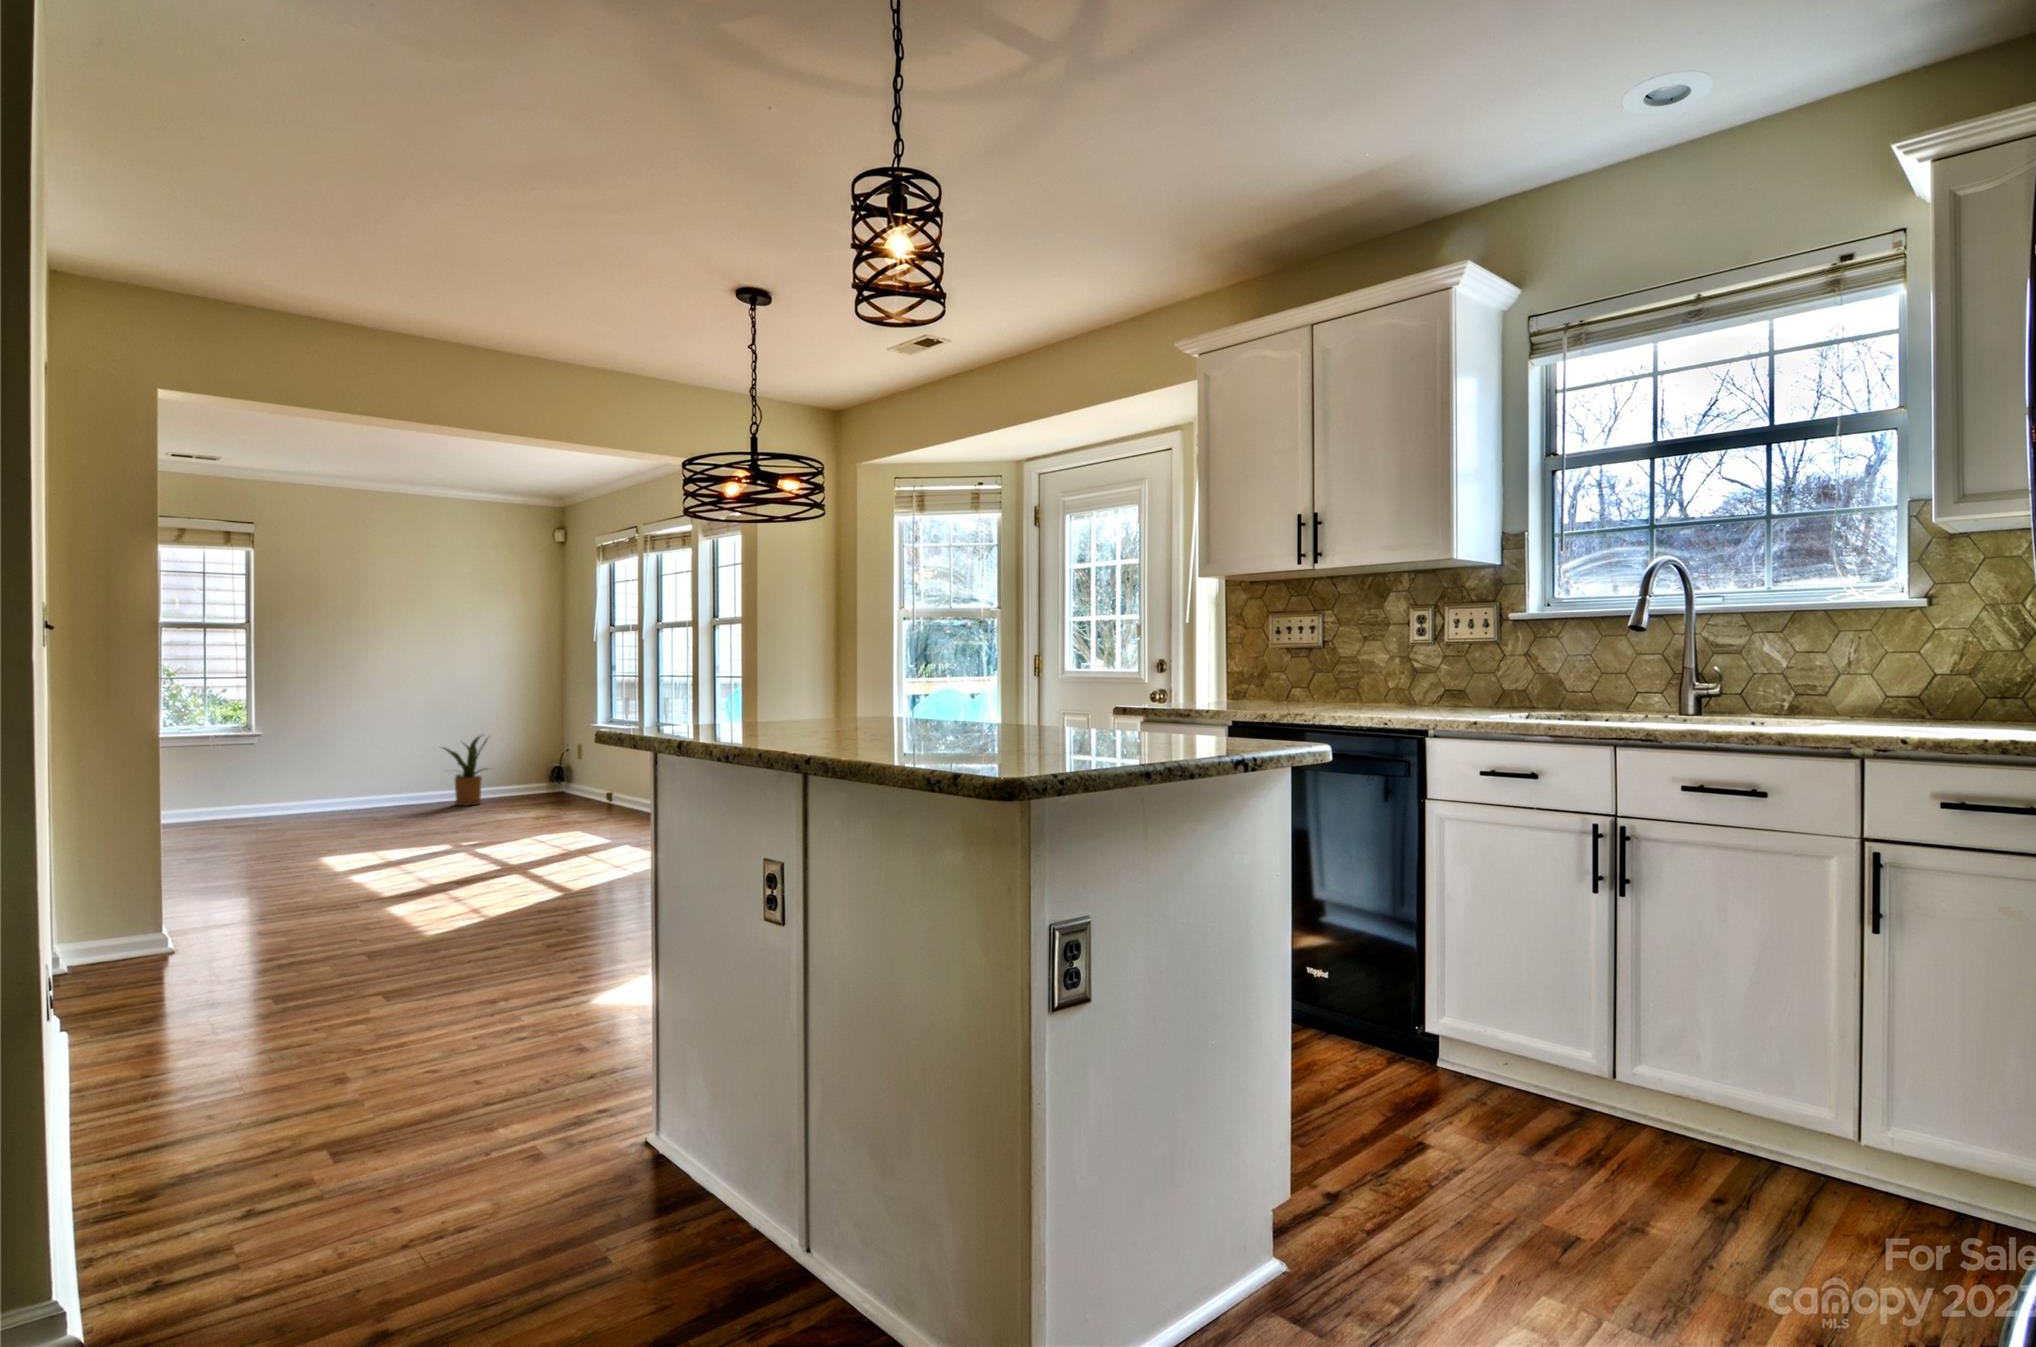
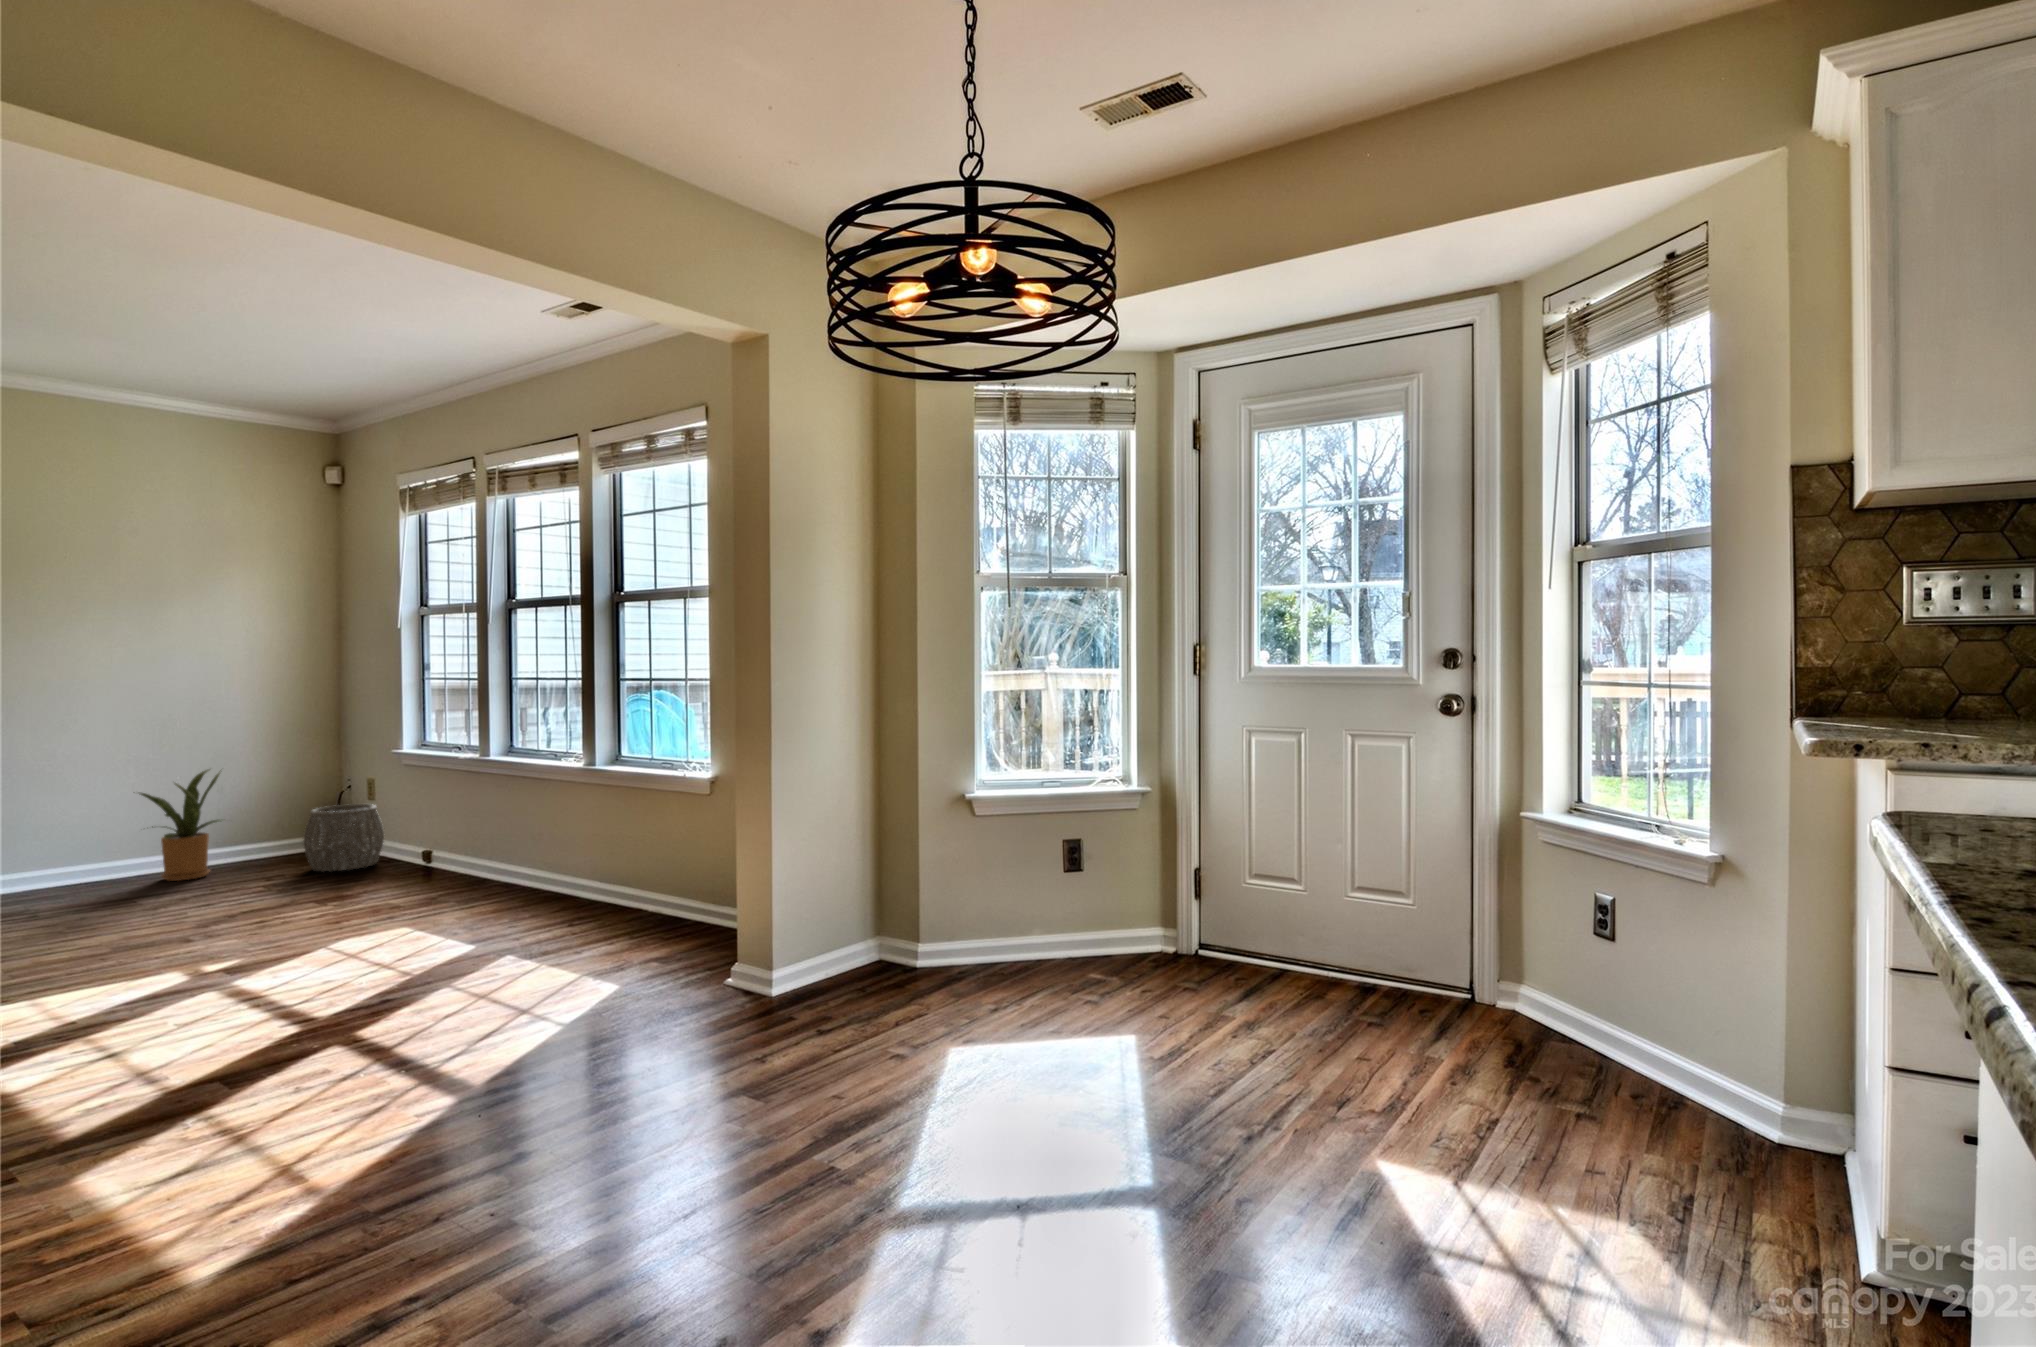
woven basket: none [535,761,586,805] -> present [303,804,384,871]

